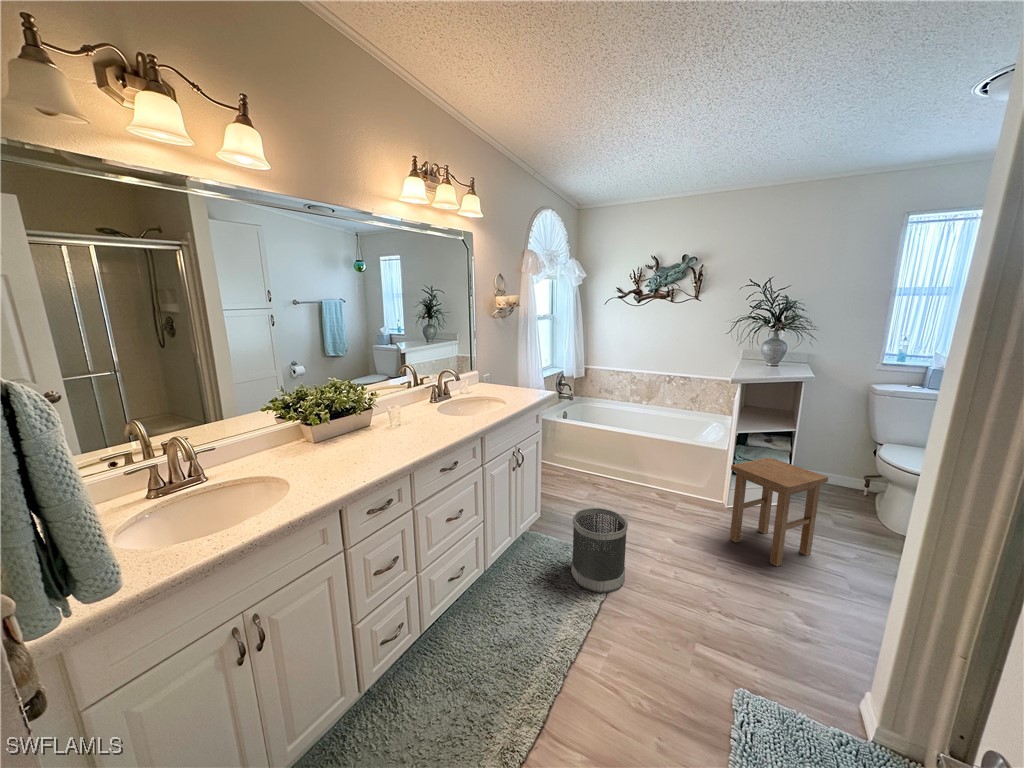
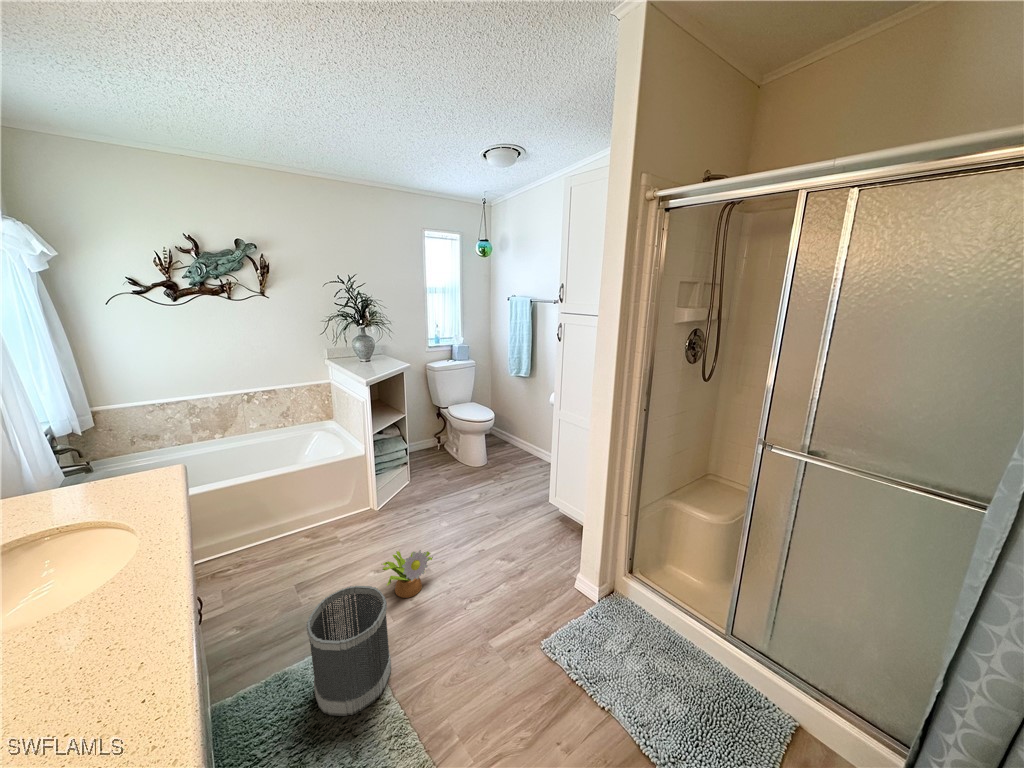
stool: present [730,457,828,566] -> none [403,446,461,535]
decorative plant: none [658,528,716,573] -> present [383,550,433,598]

